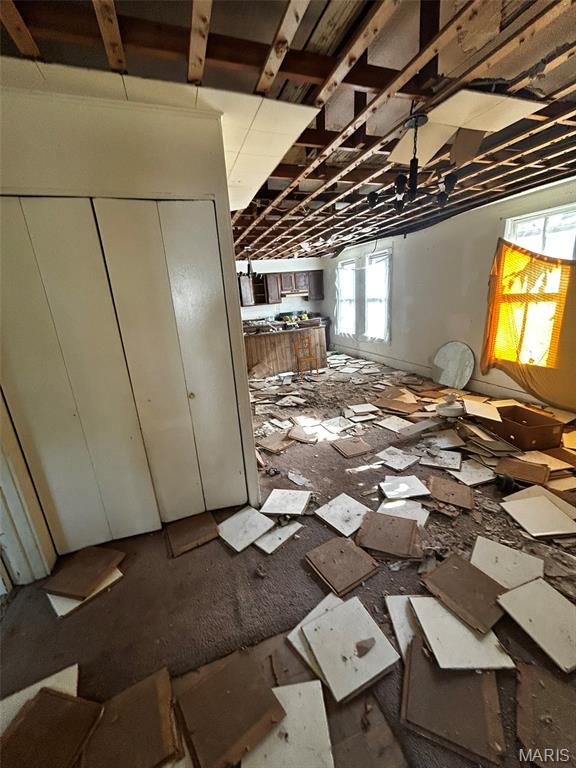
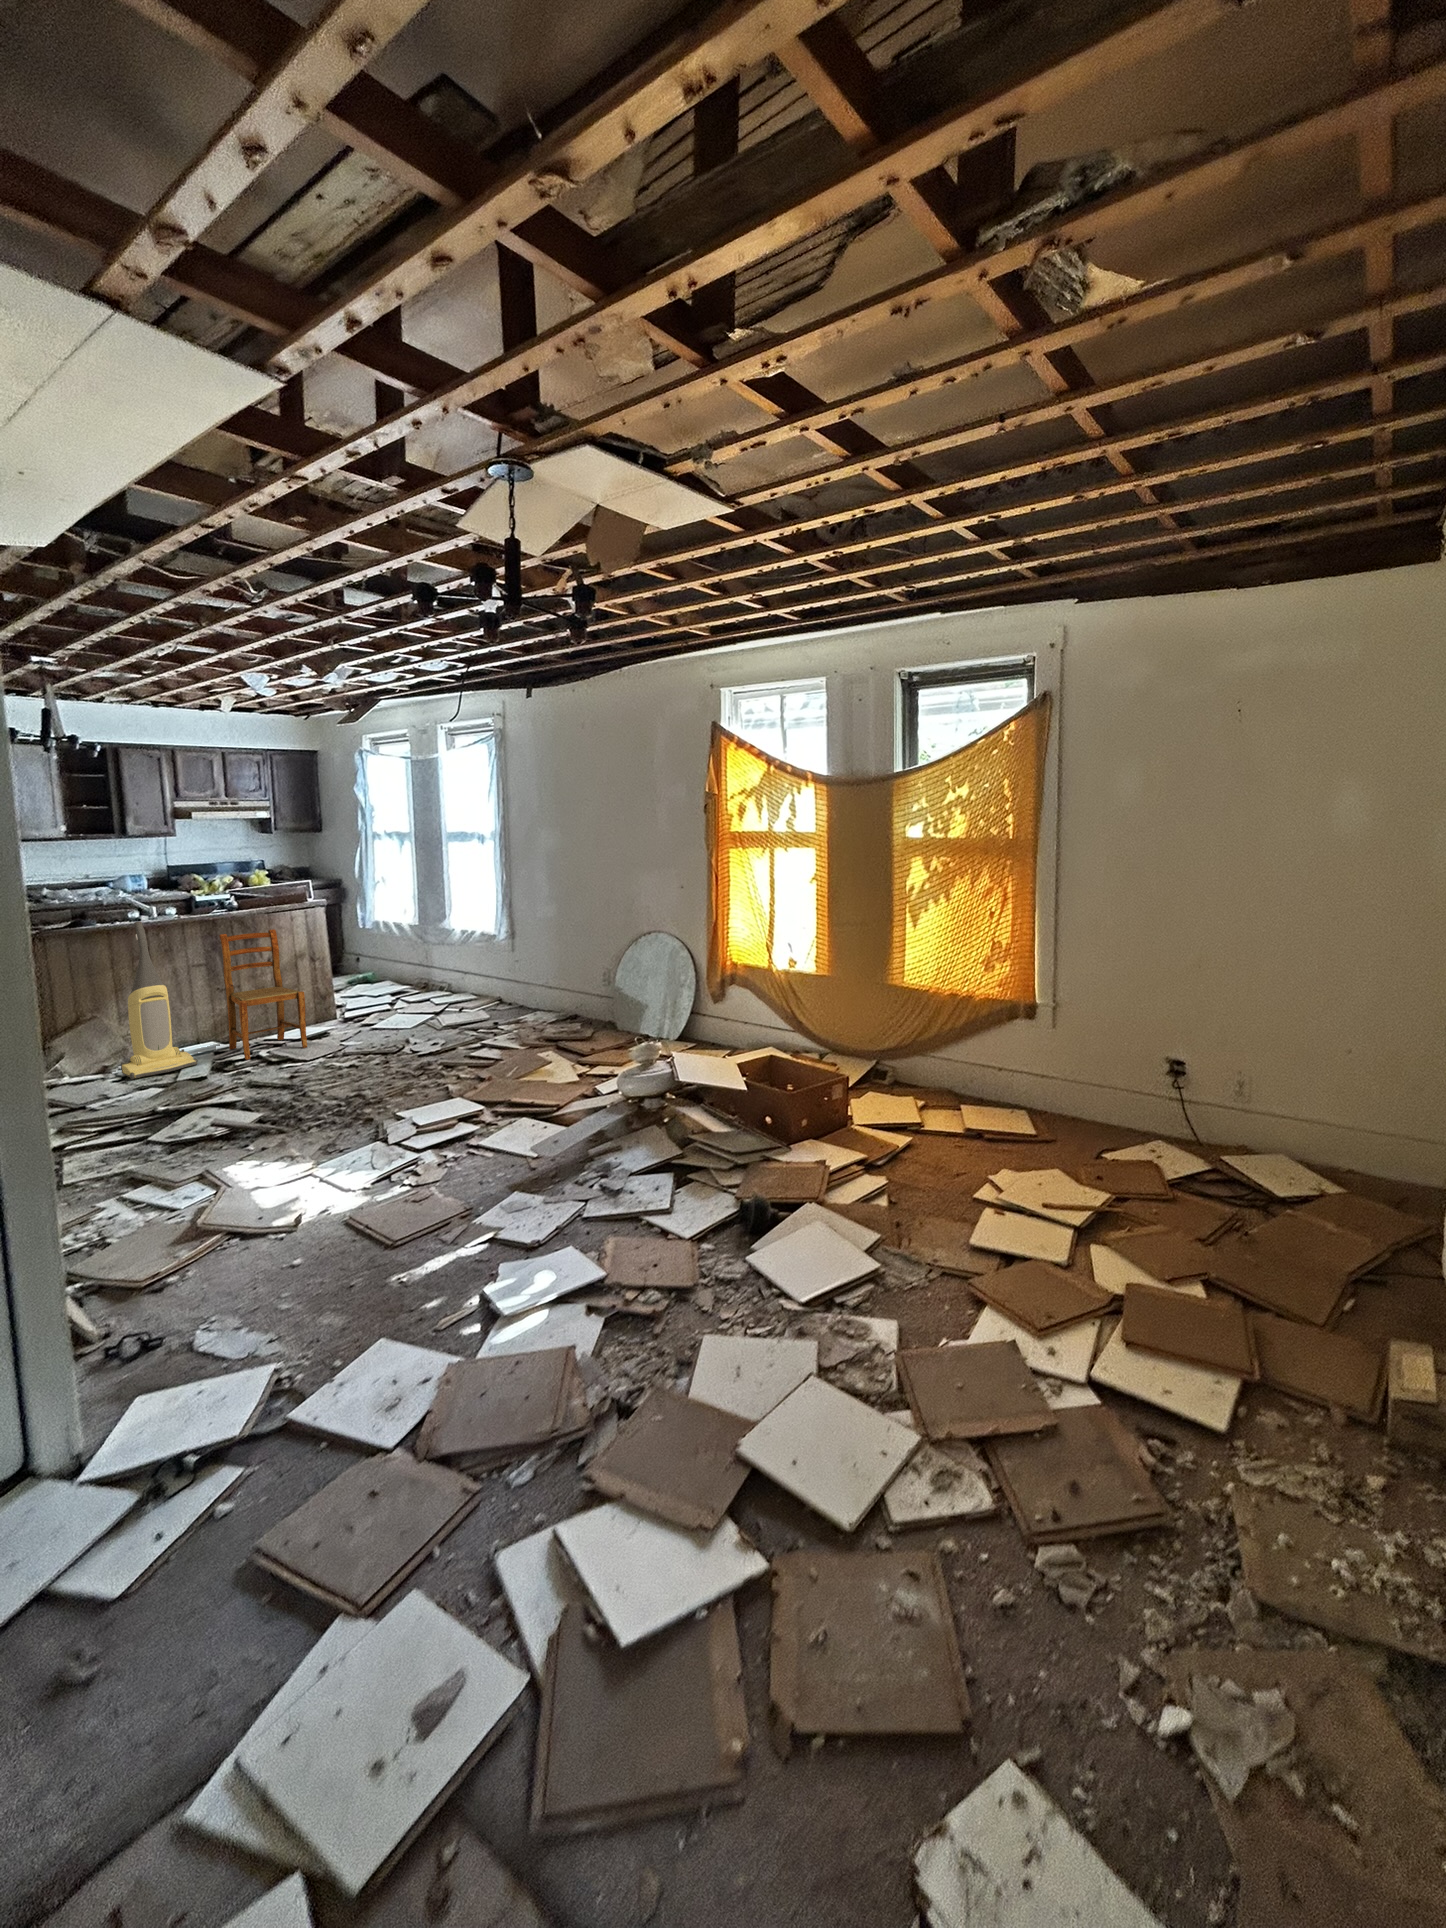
vacuum cleaner: none [271,334,289,382] -> present [121,921,197,1080]

